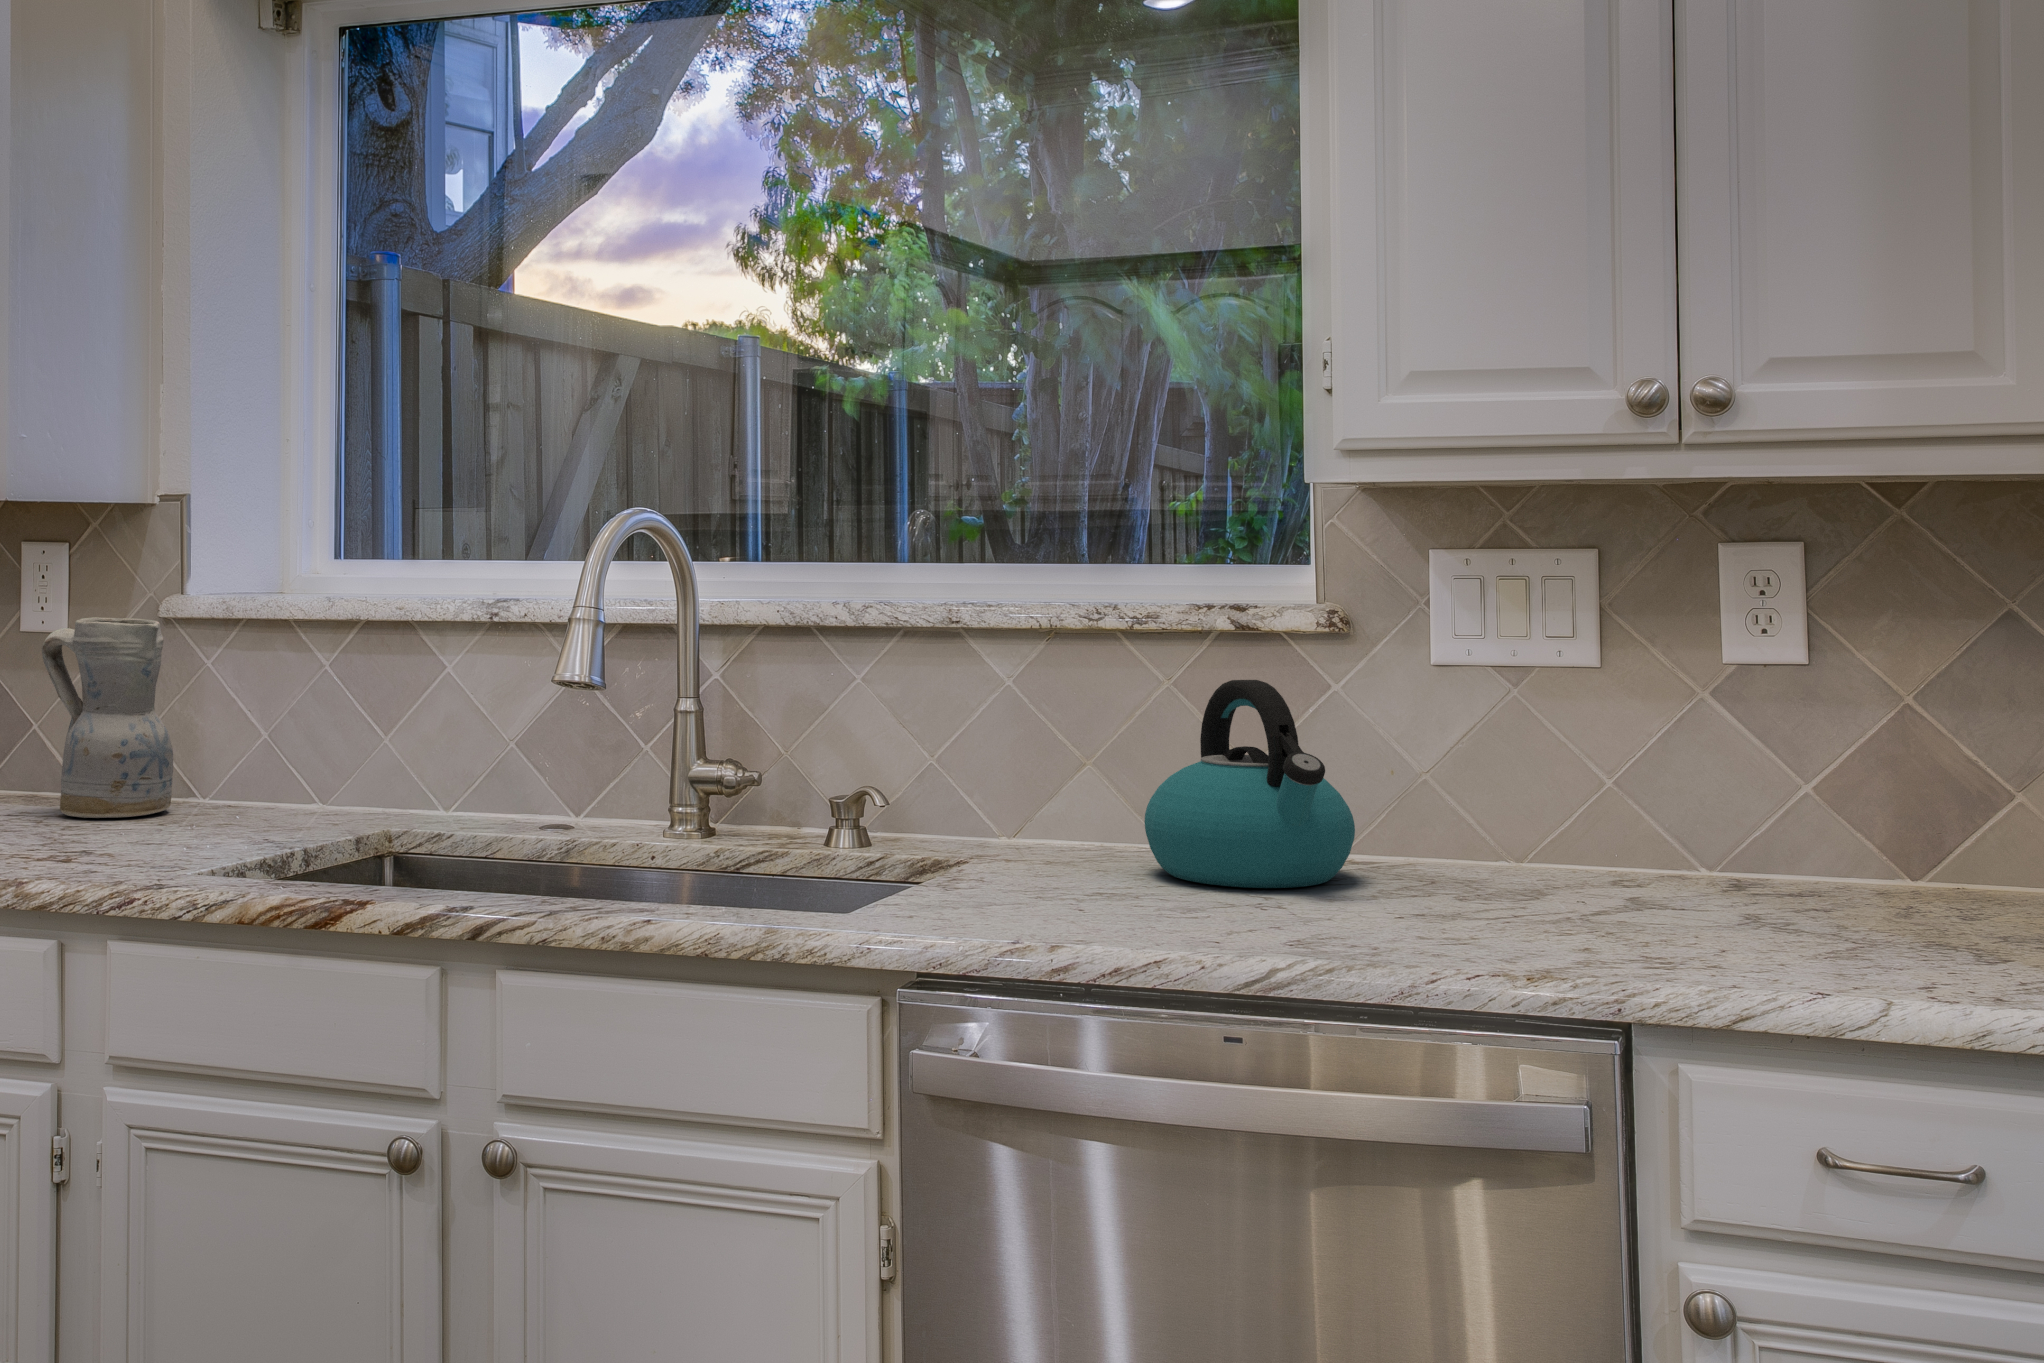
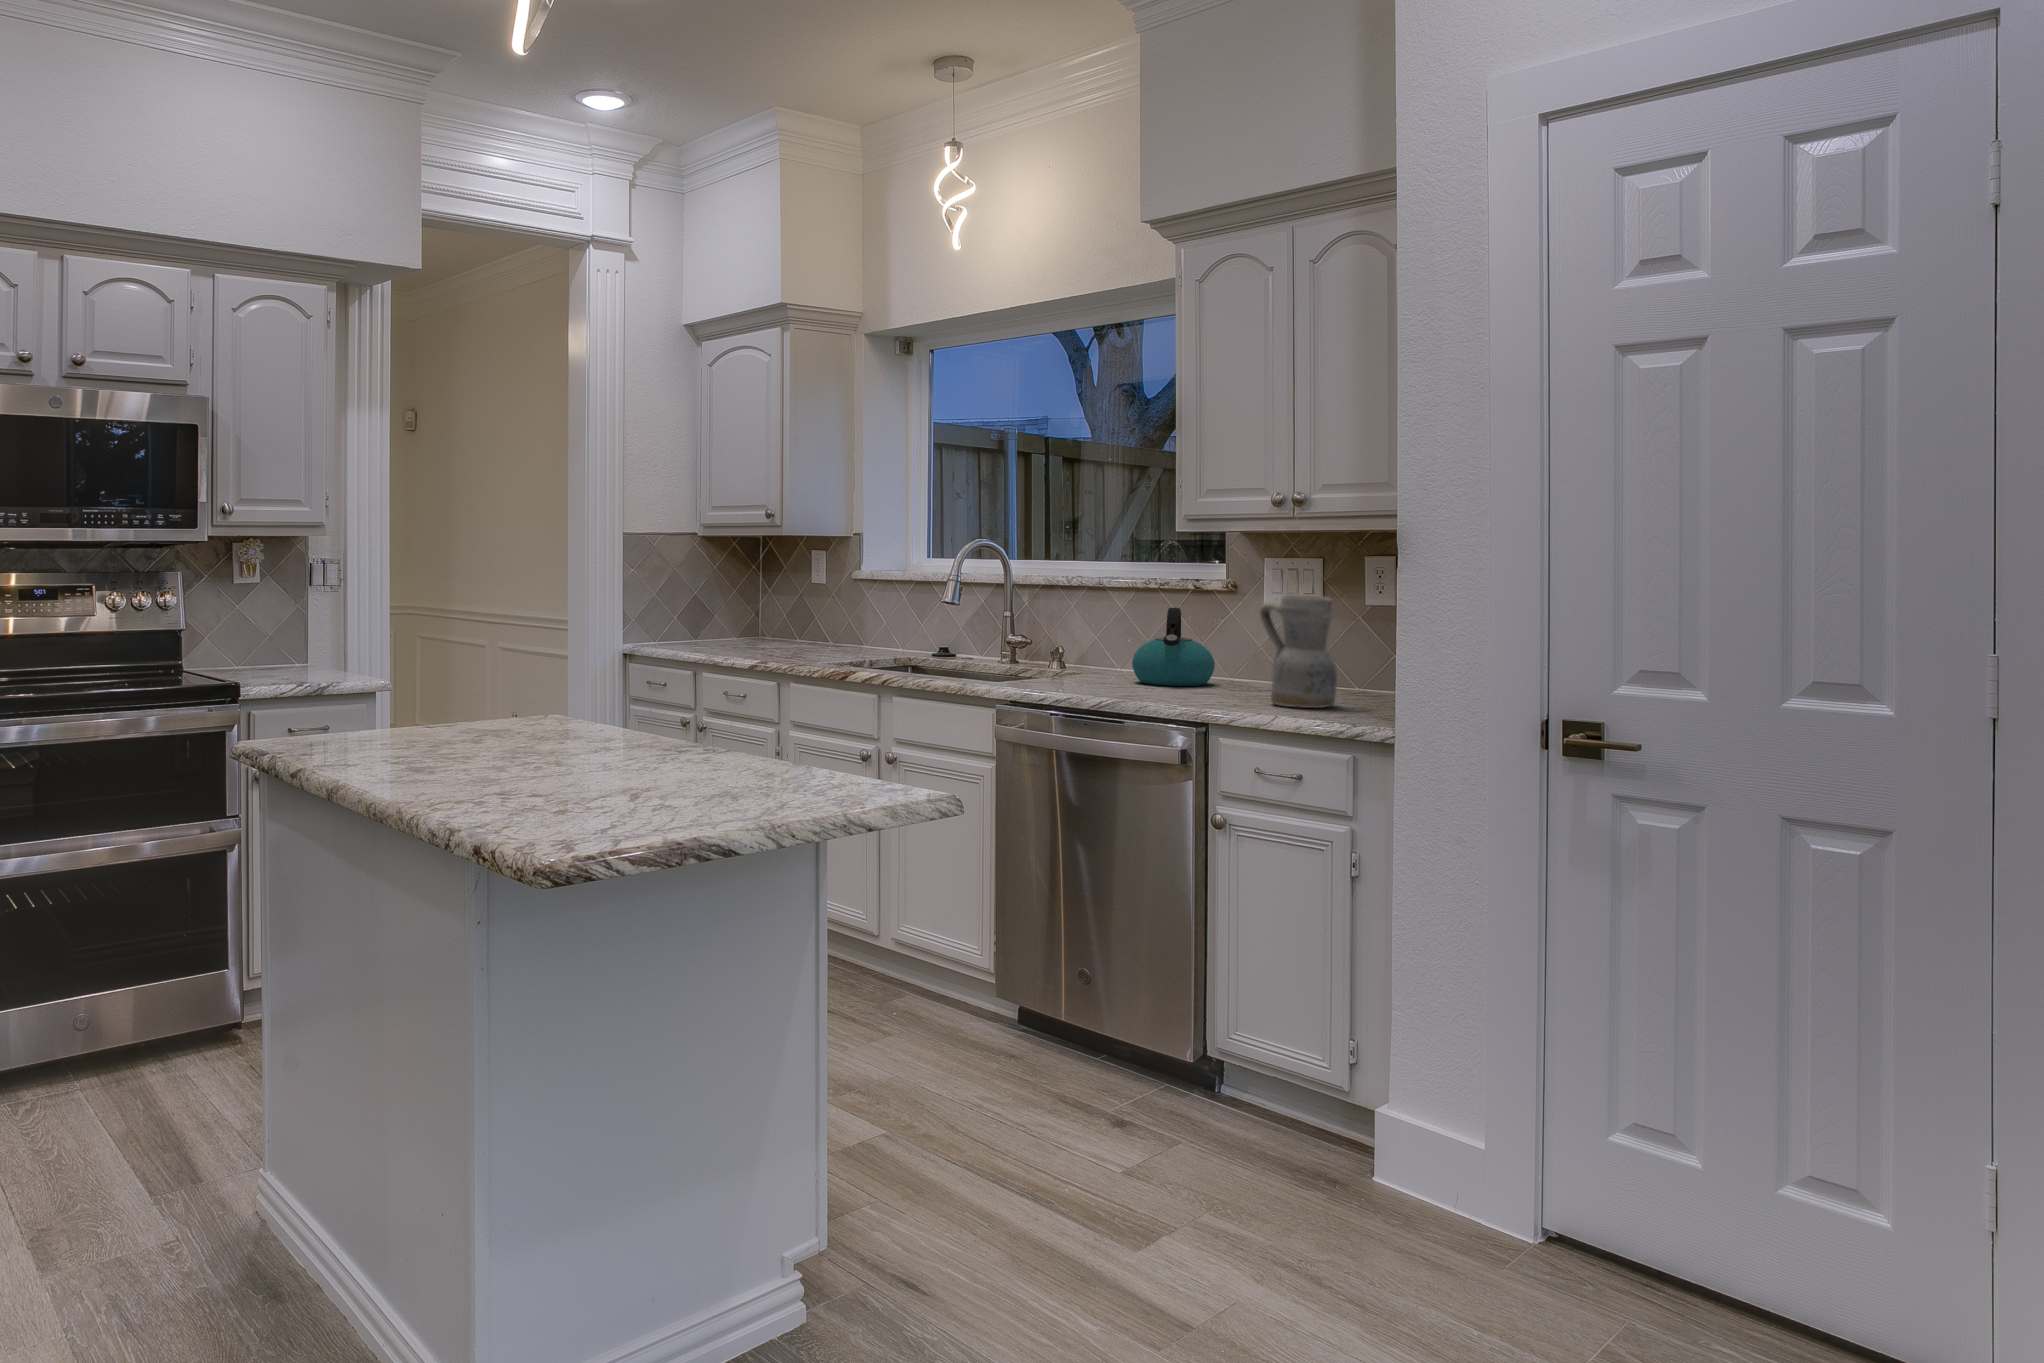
ceramic pitcher: present [42,617,173,818] -> present [1260,595,1337,708]

